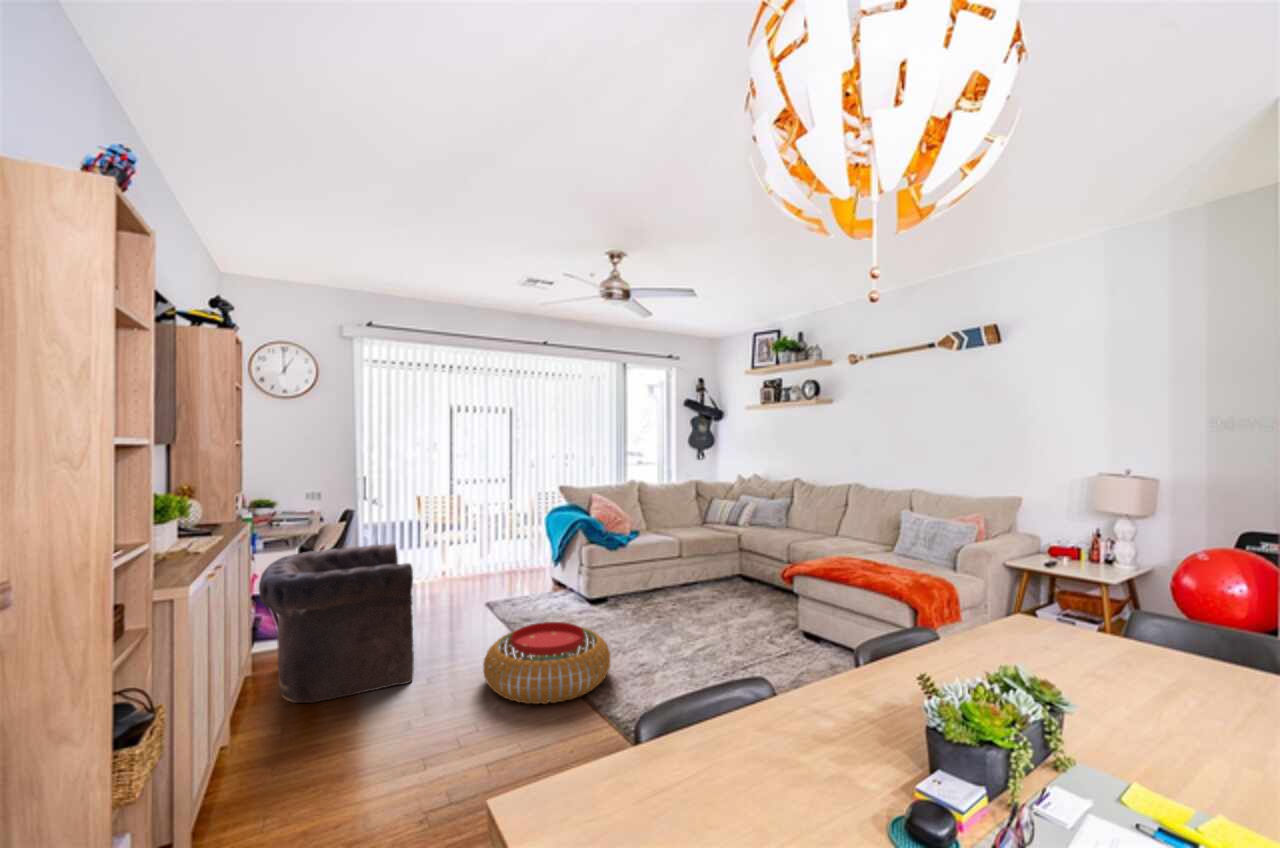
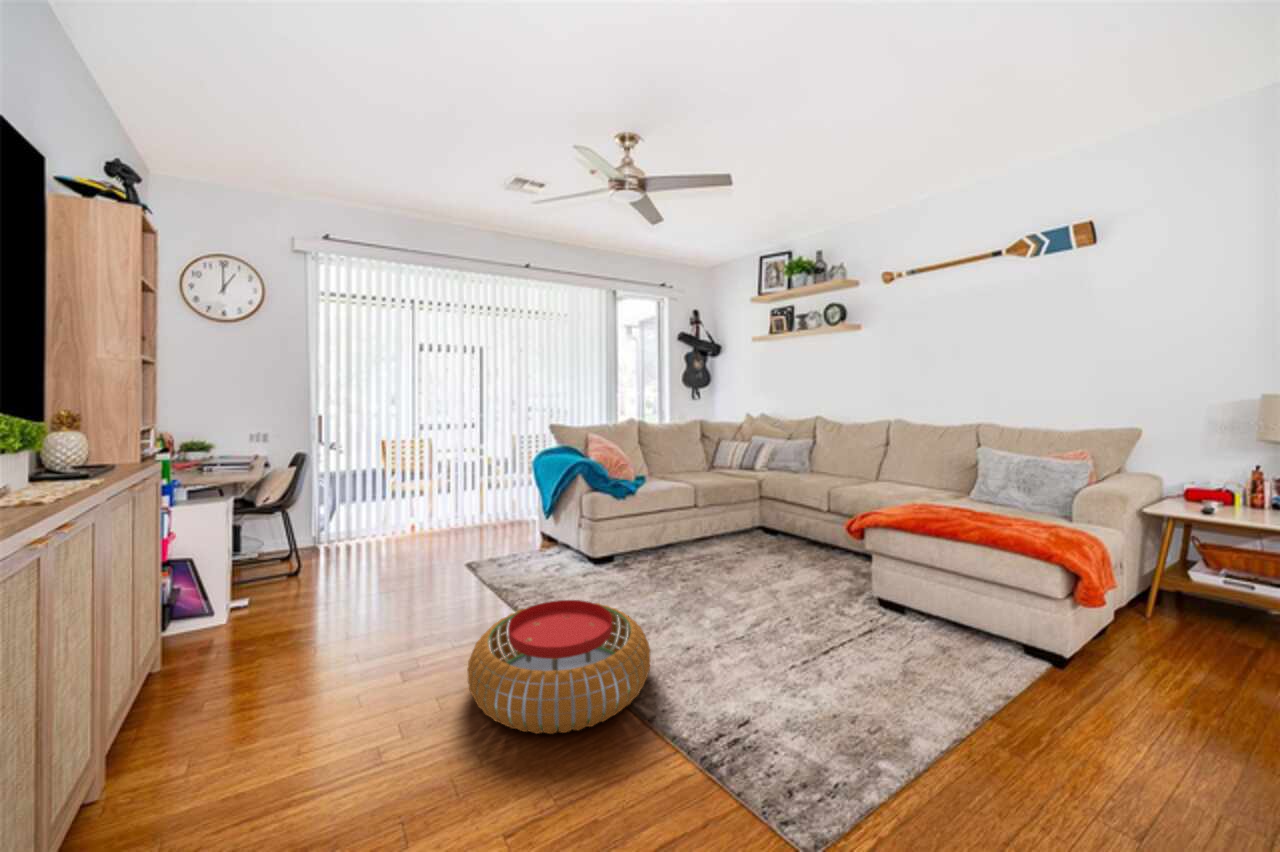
armchair: present [259,543,414,703] -> none [87,496,363,751]

